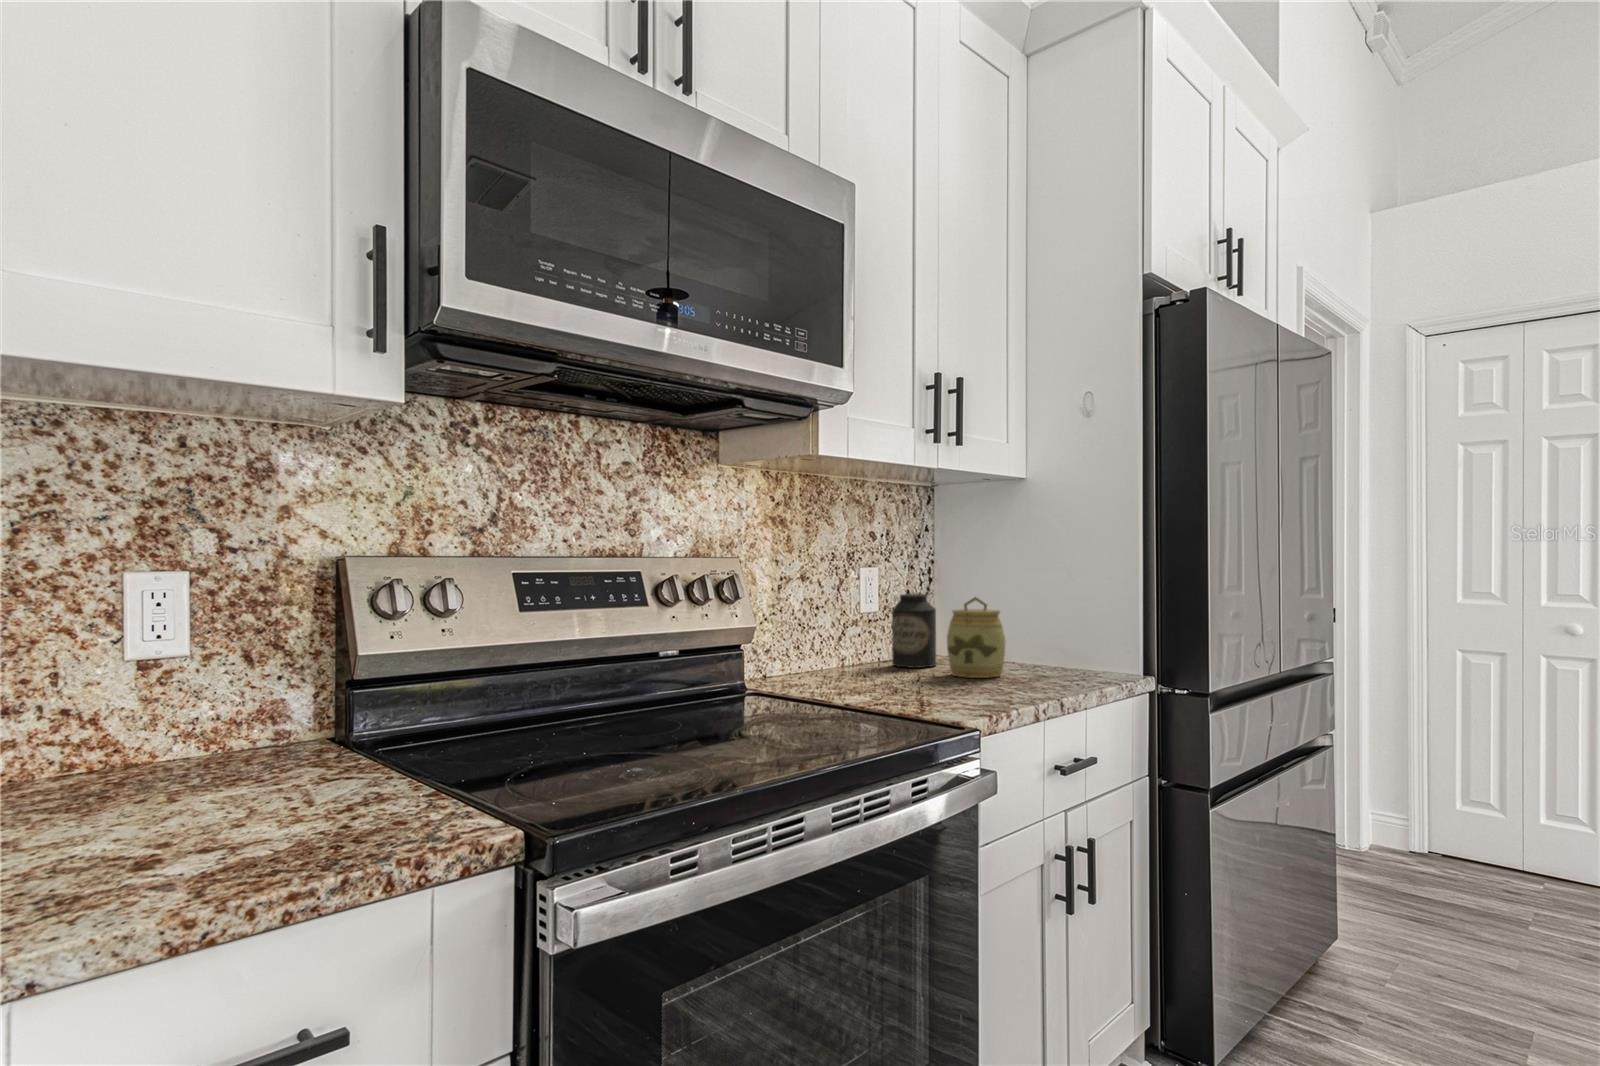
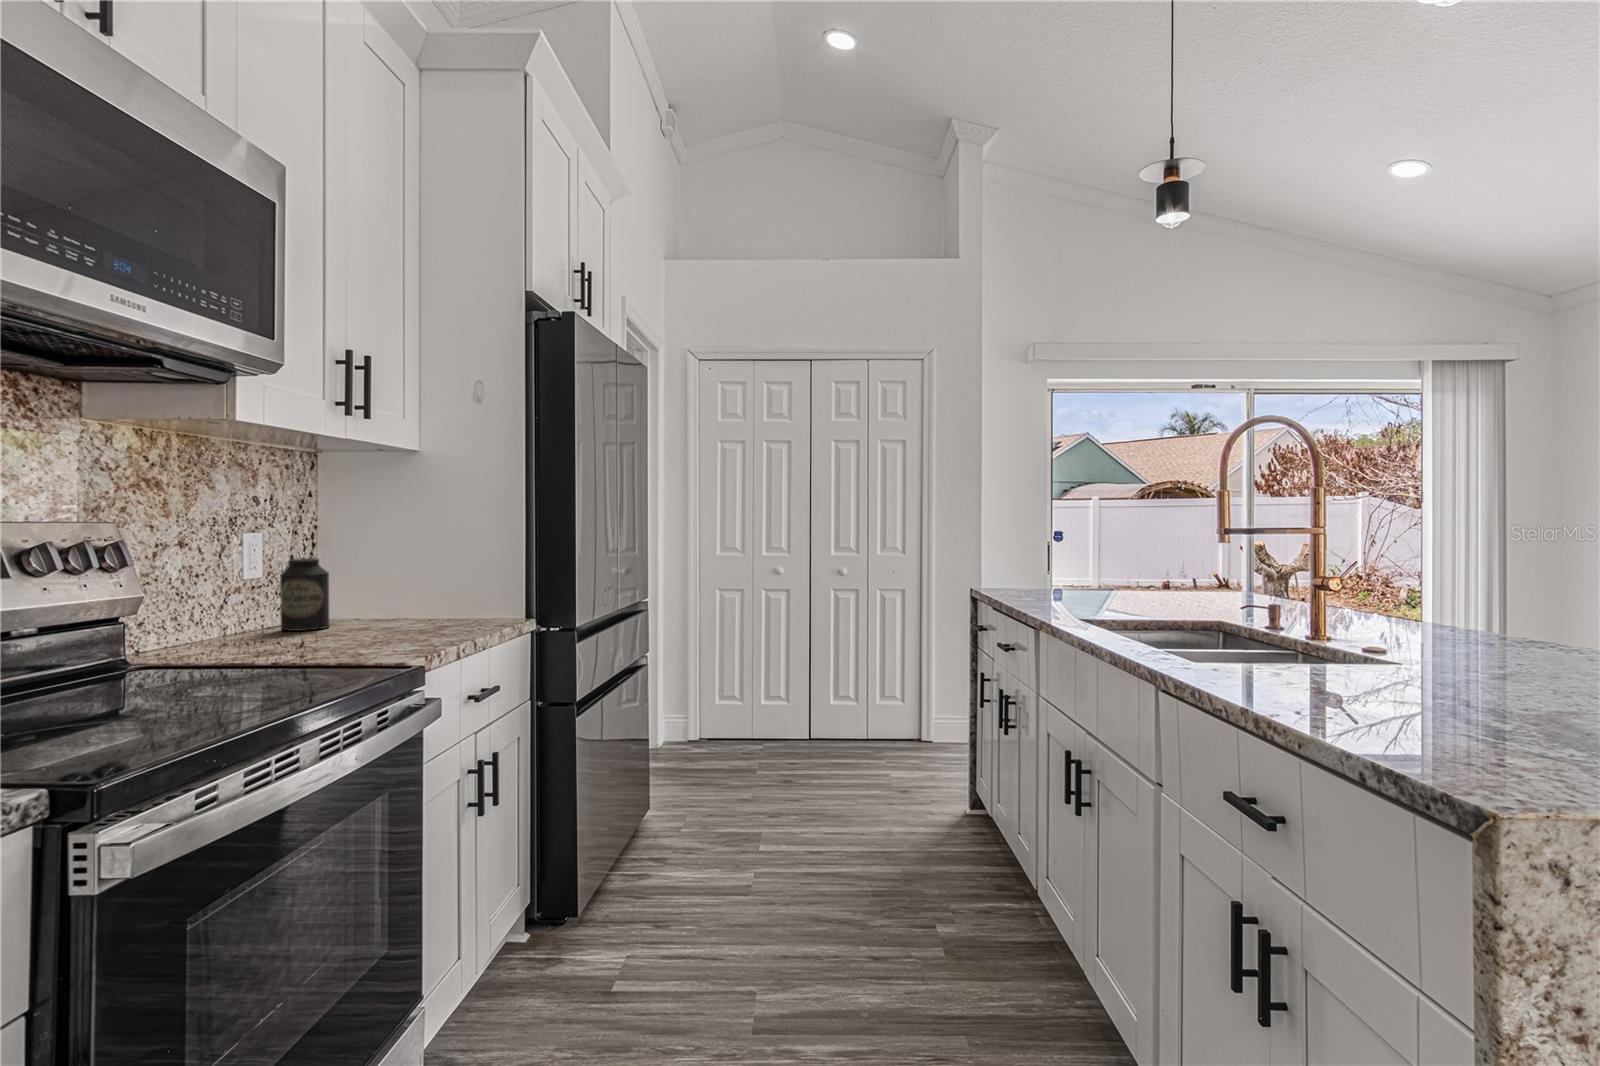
jar: present [947,597,1005,678] -> none [348,559,409,633]

